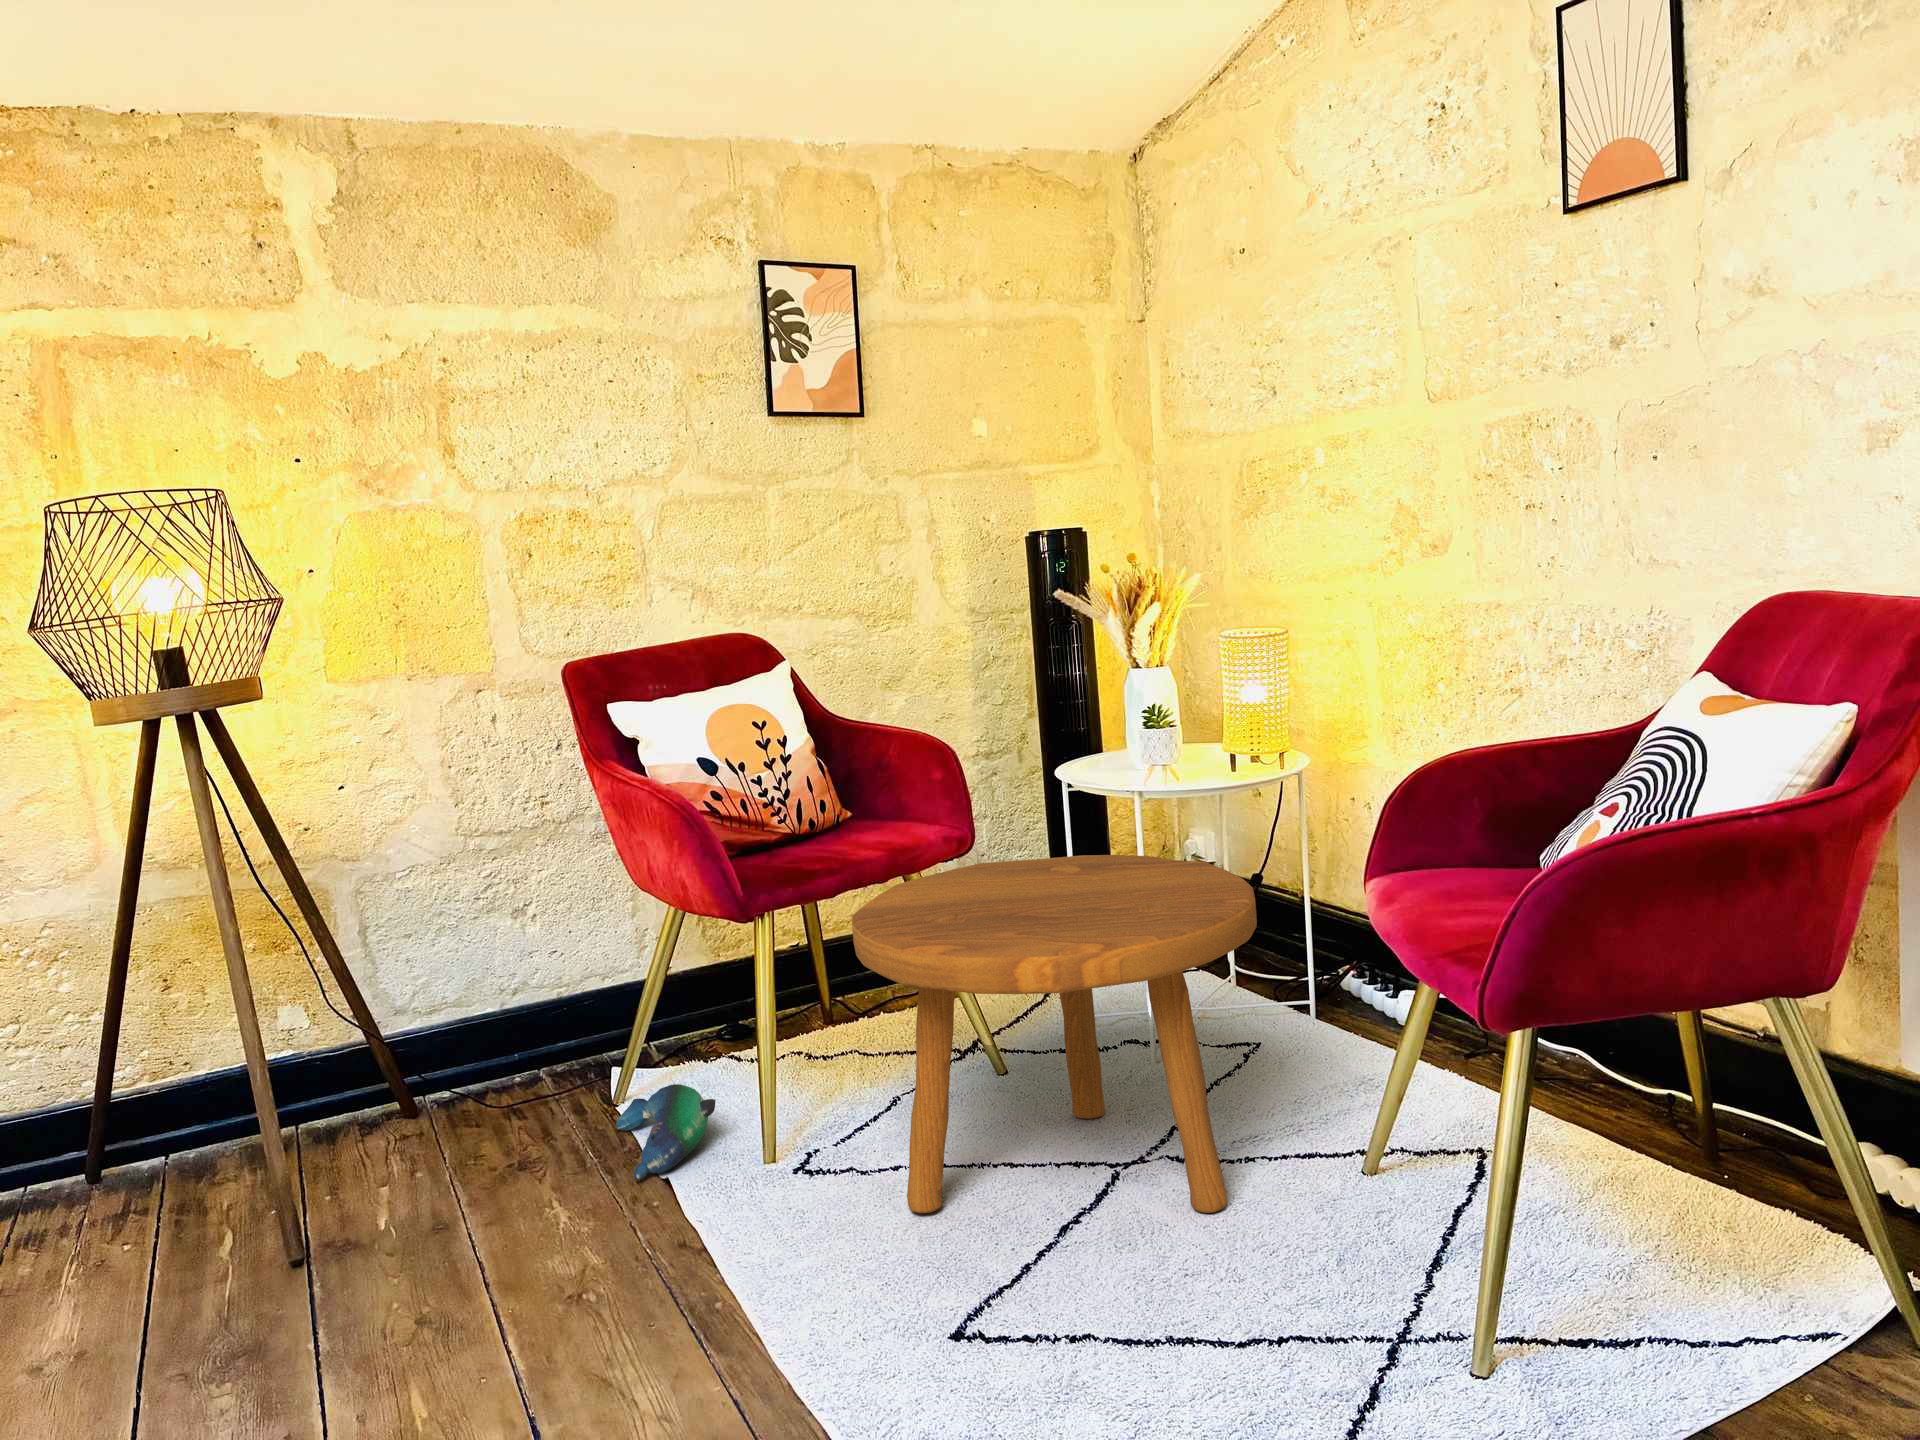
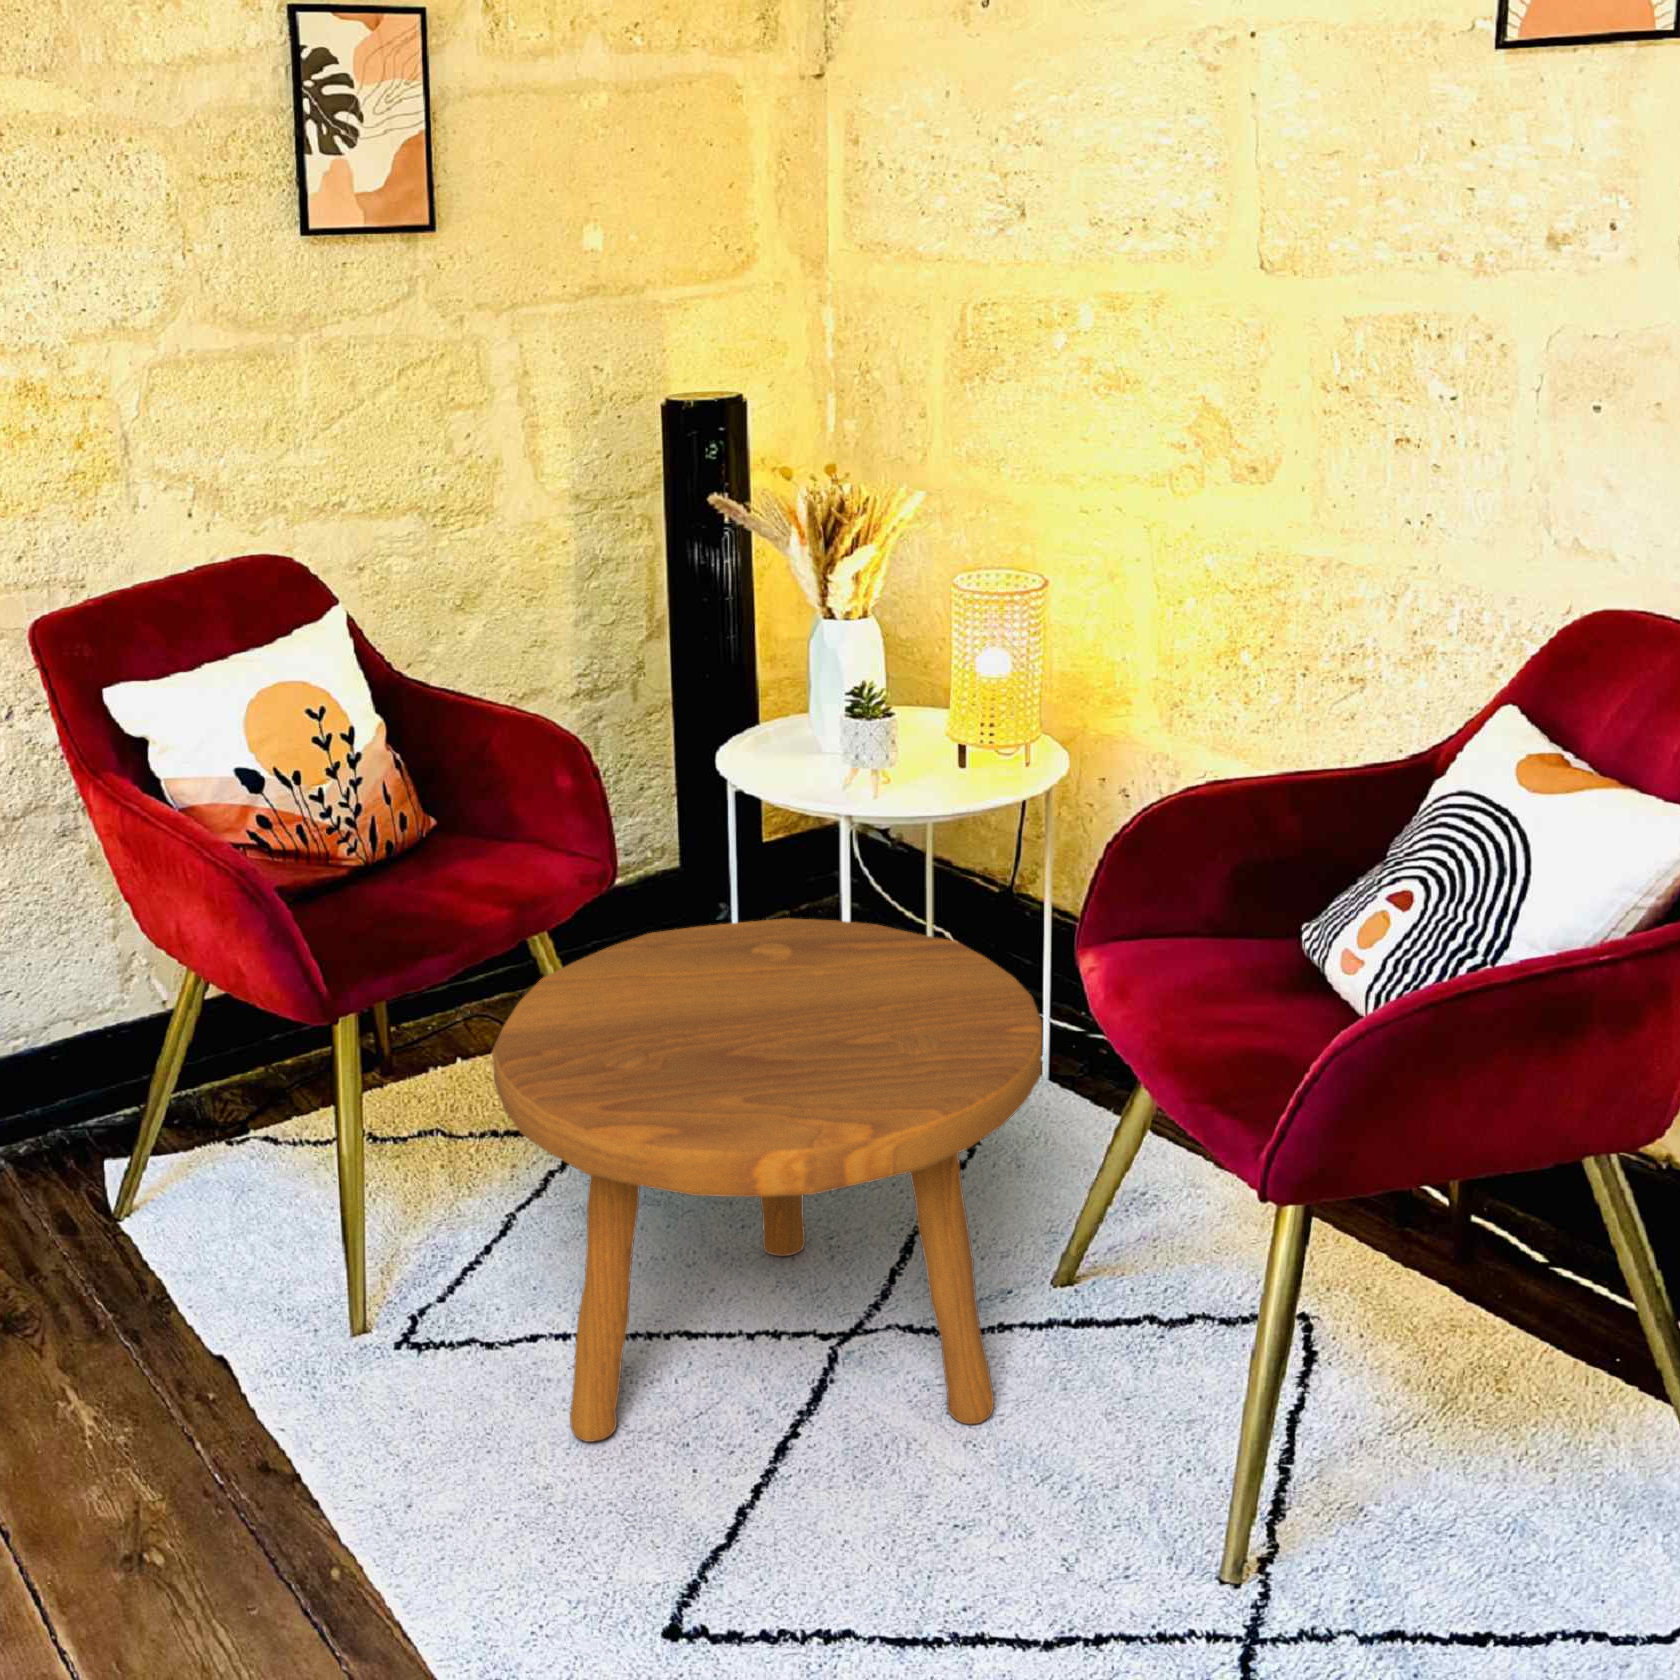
plush toy: present [615,1084,716,1180] -> none [119,1232,274,1393]

